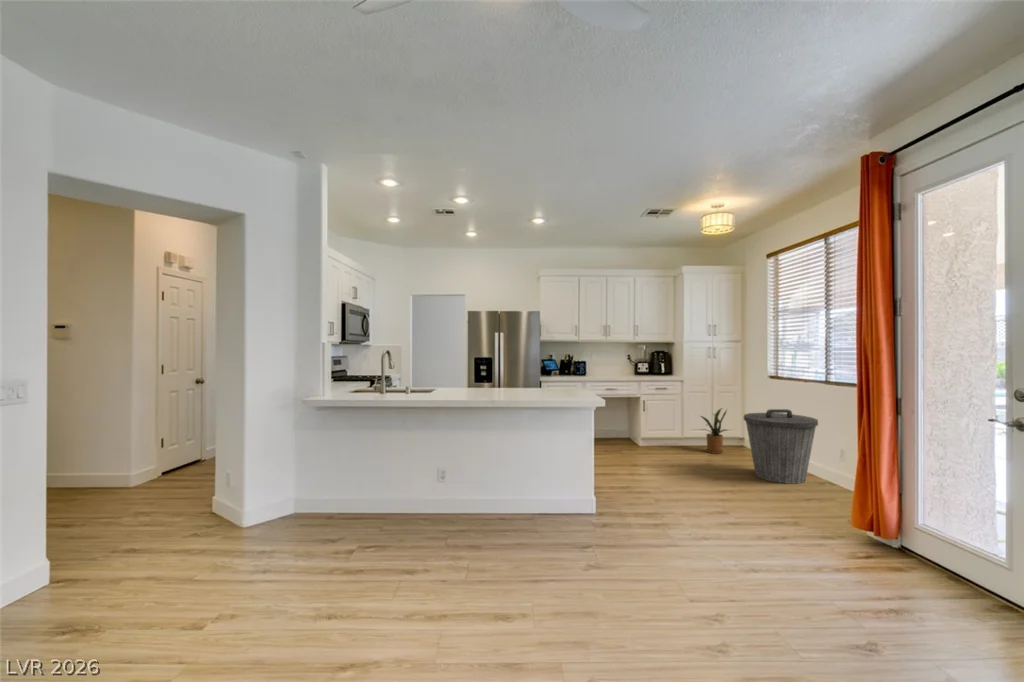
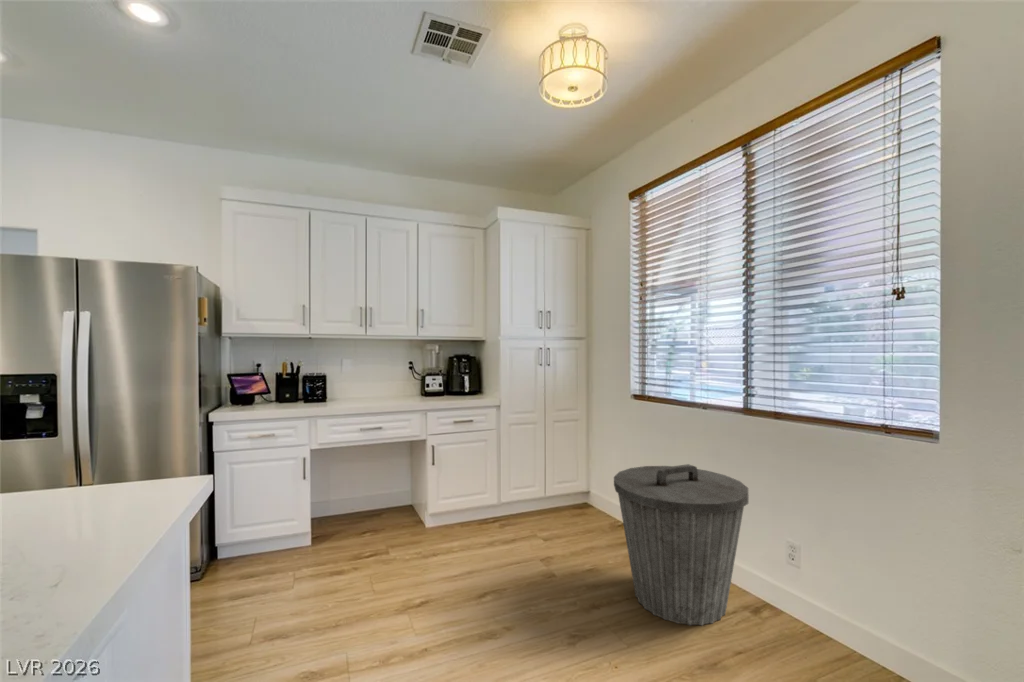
house plant: present [701,408,727,454] -> none [522,448,572,532]

